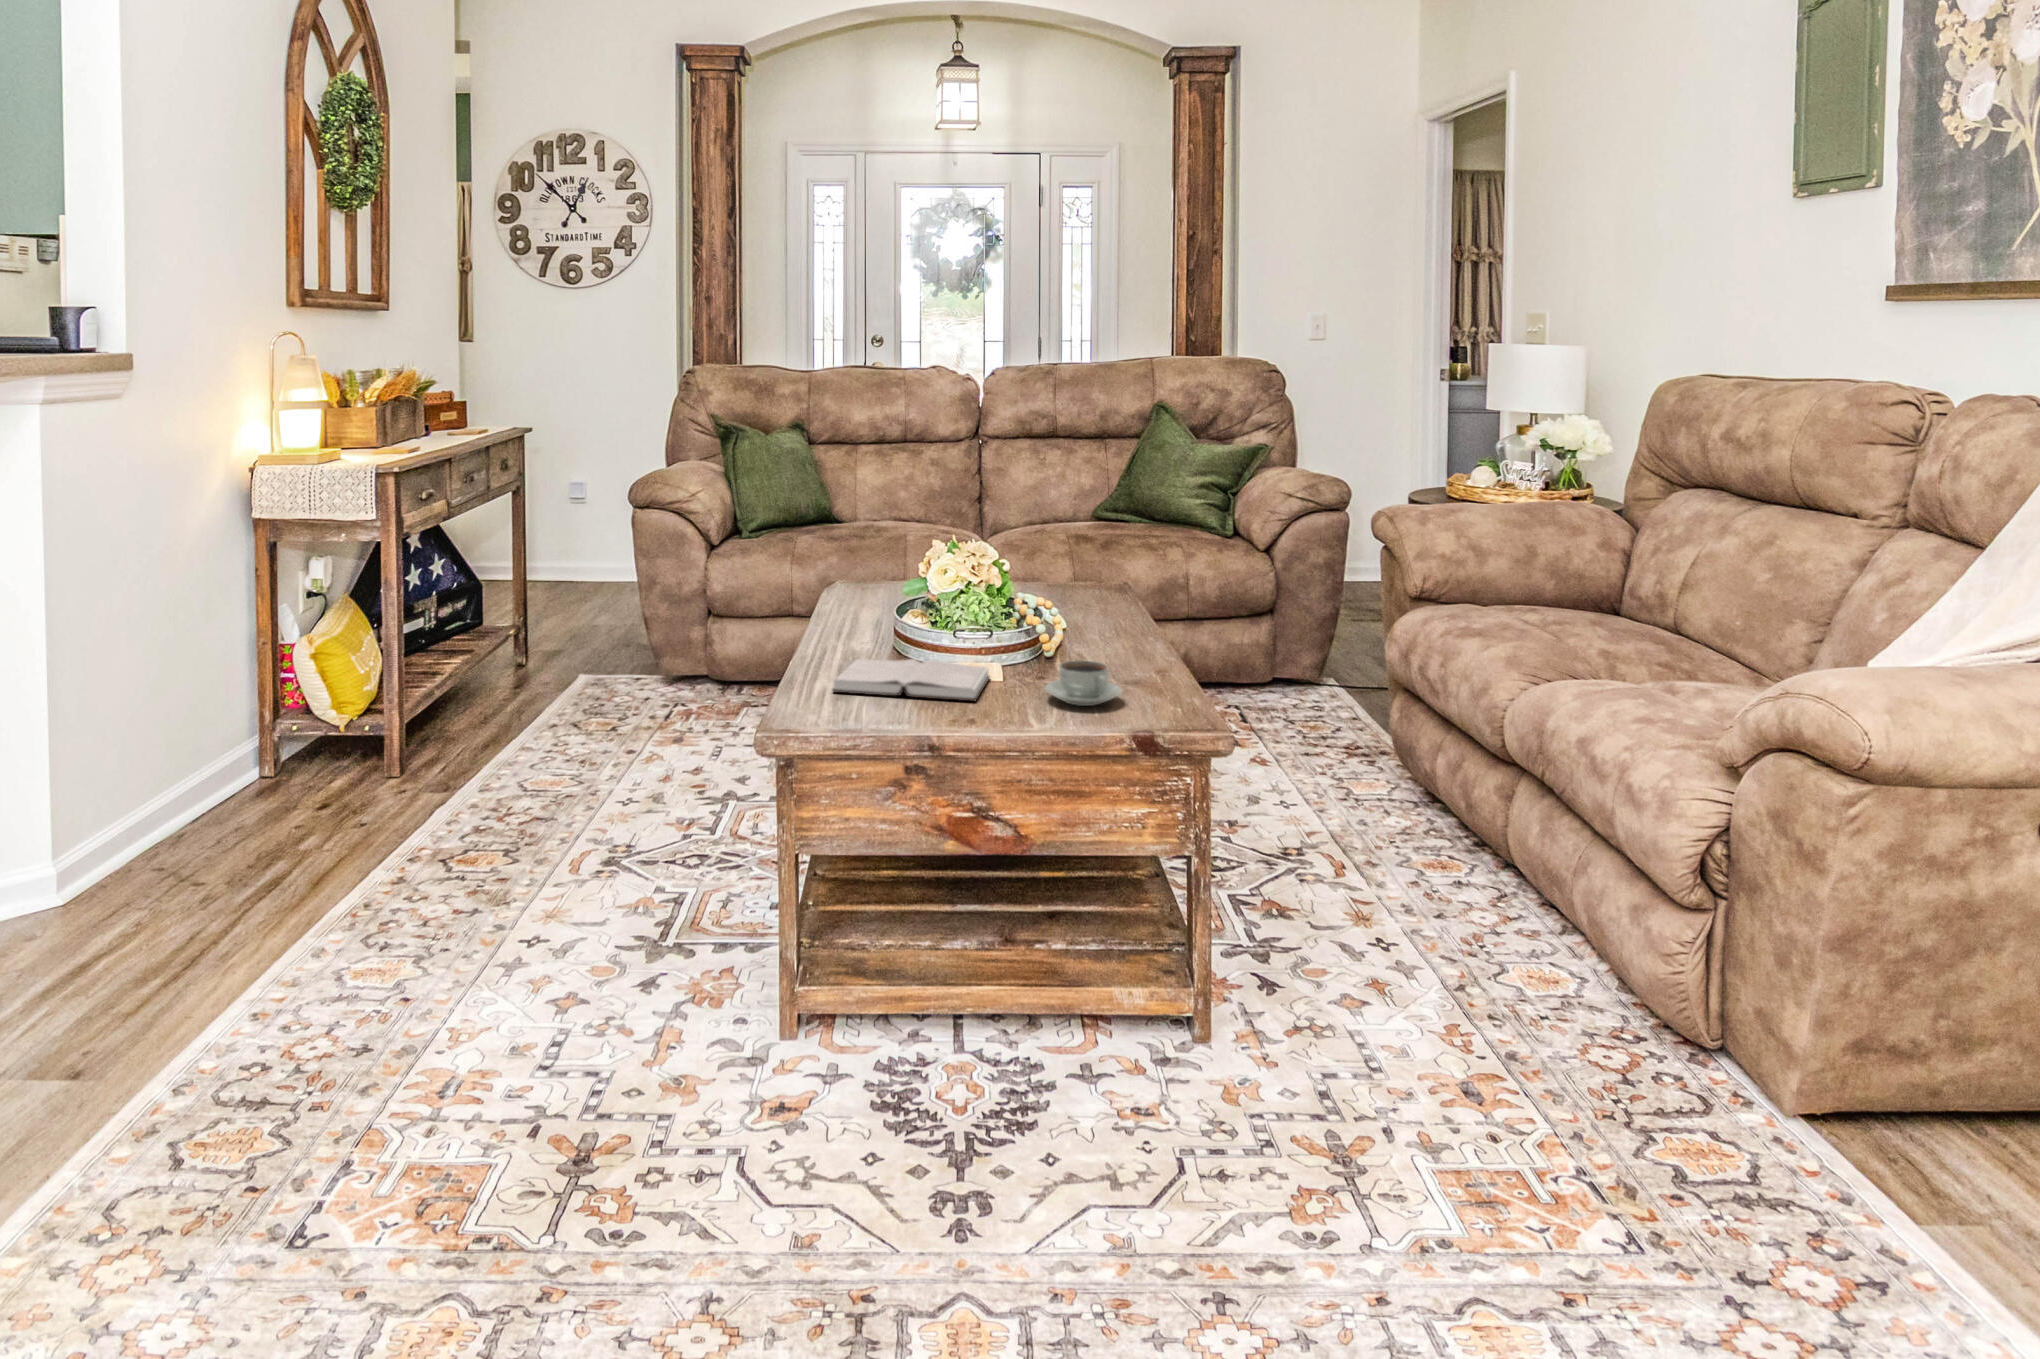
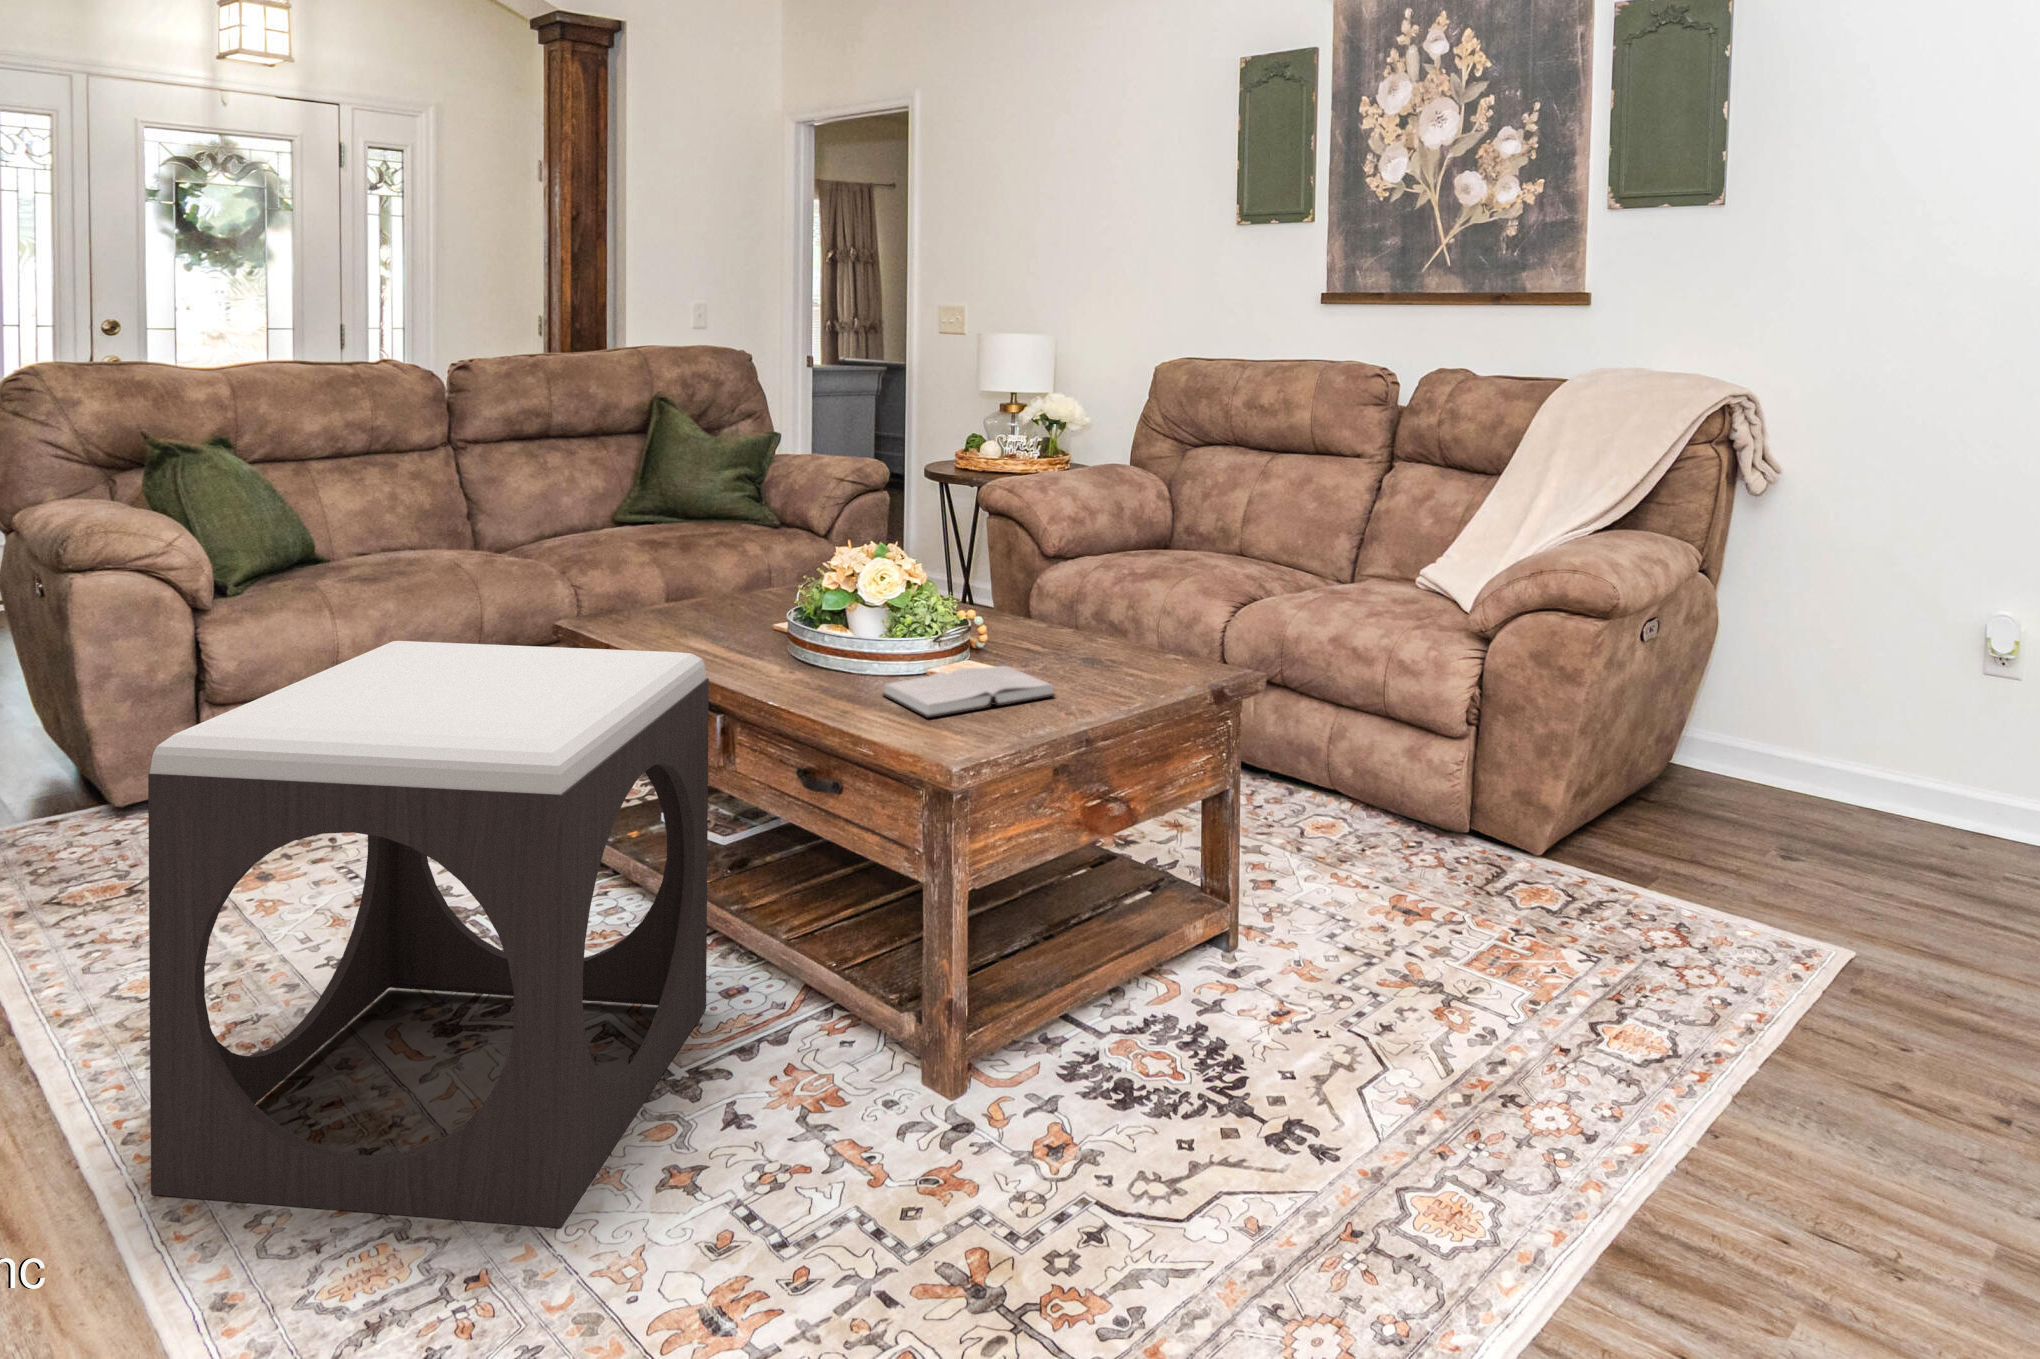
footstool: none [343,564,724,992] -> present [148,641,709,1228]
coffee cup: present [1045,660,1122,706] -> none [1083,639,1155,681]

